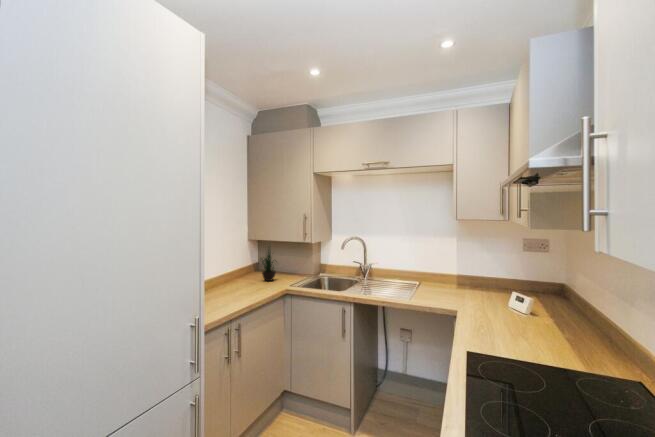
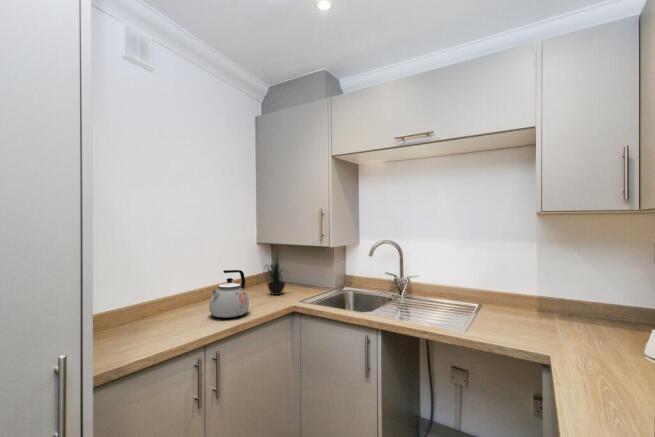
kettle: none [225,263,256,299] -> present [209,270,249,318]

